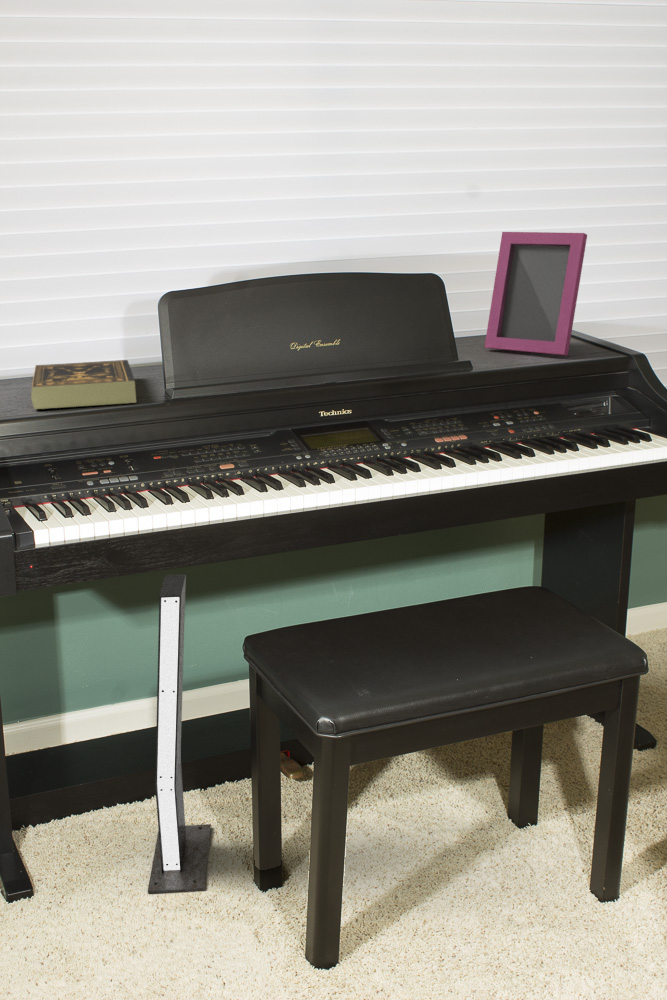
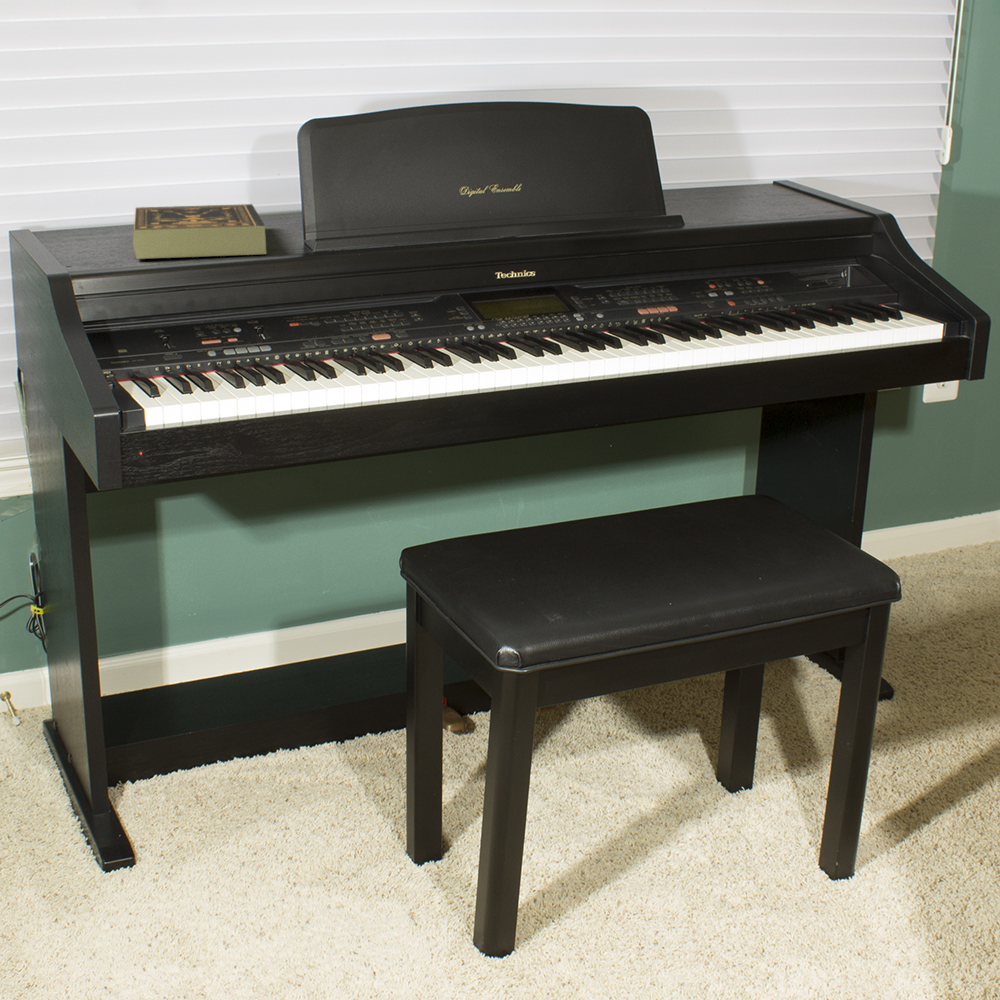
picture frame: present [485,232,587,355] -> none [698,54,834,212]
speaker: present [148,574,211,893] -> none [277,473,352,864]

